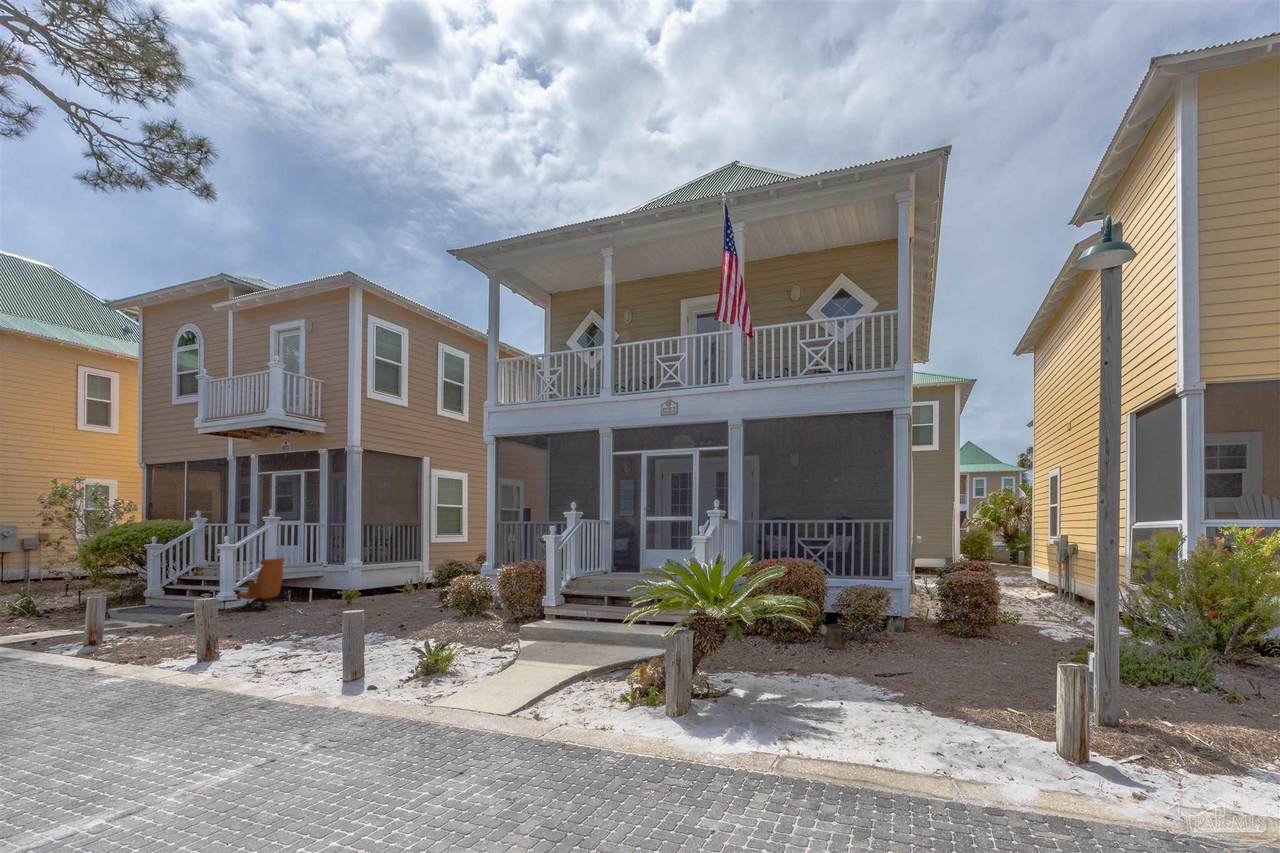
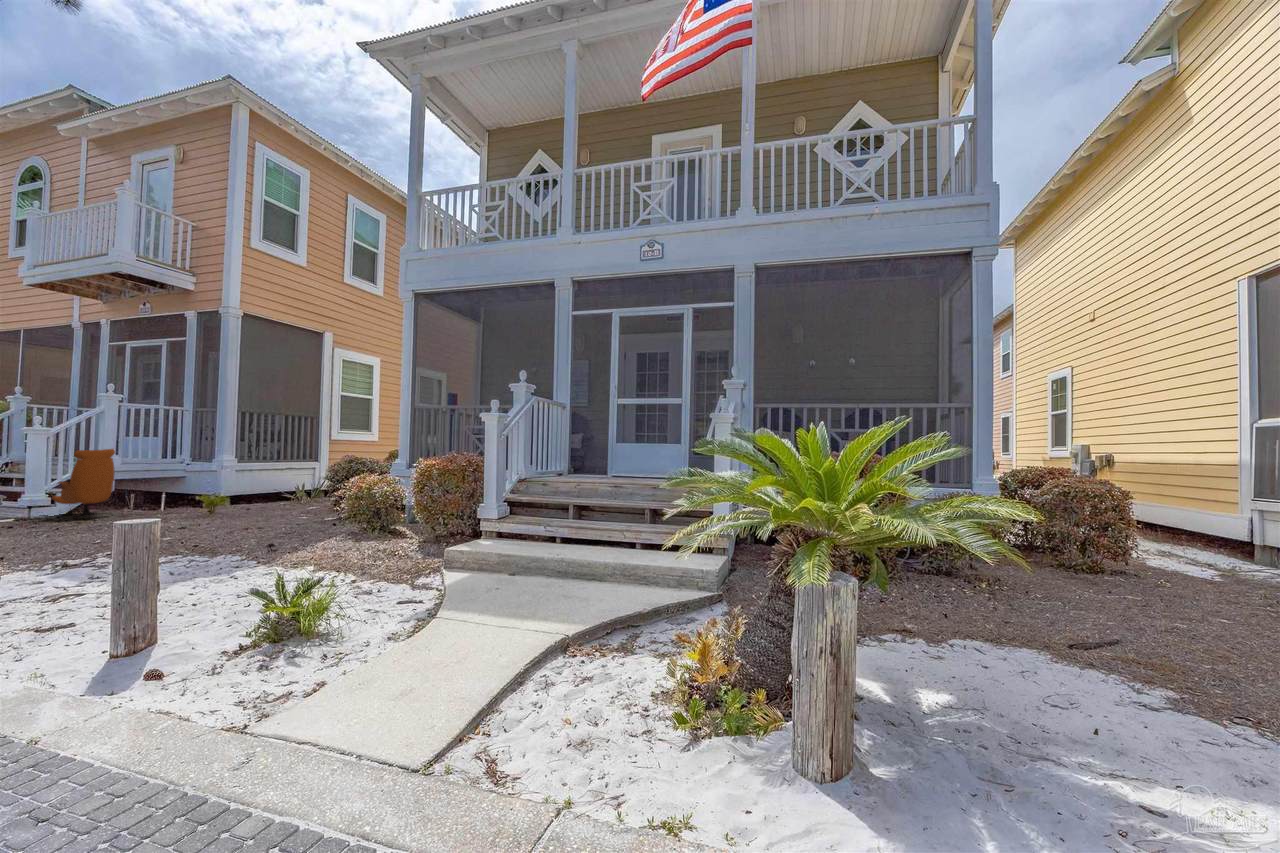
watering can: present [822,624,861,649] -> none [876,545,940,580]

